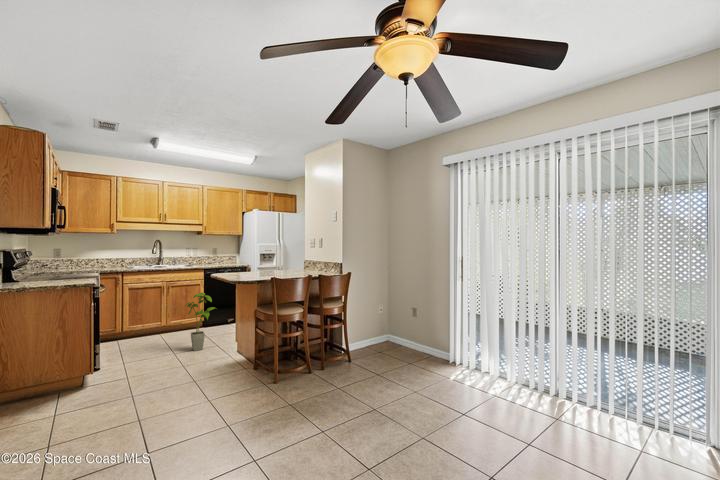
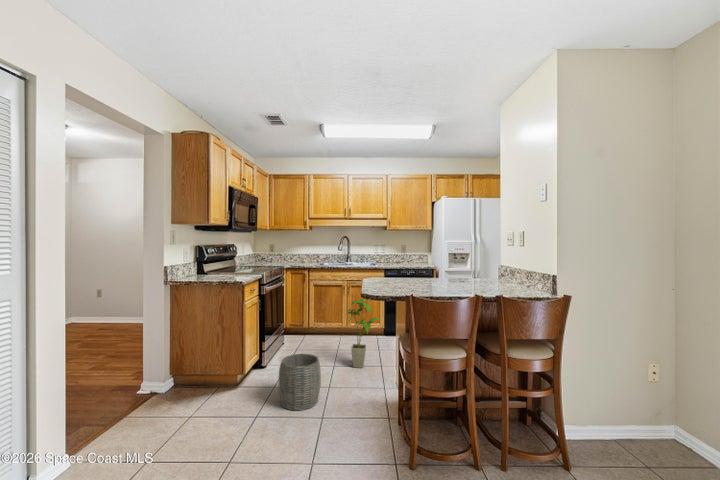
woven basket: none [144,339,184,384] -> present [279,354,321,411]

